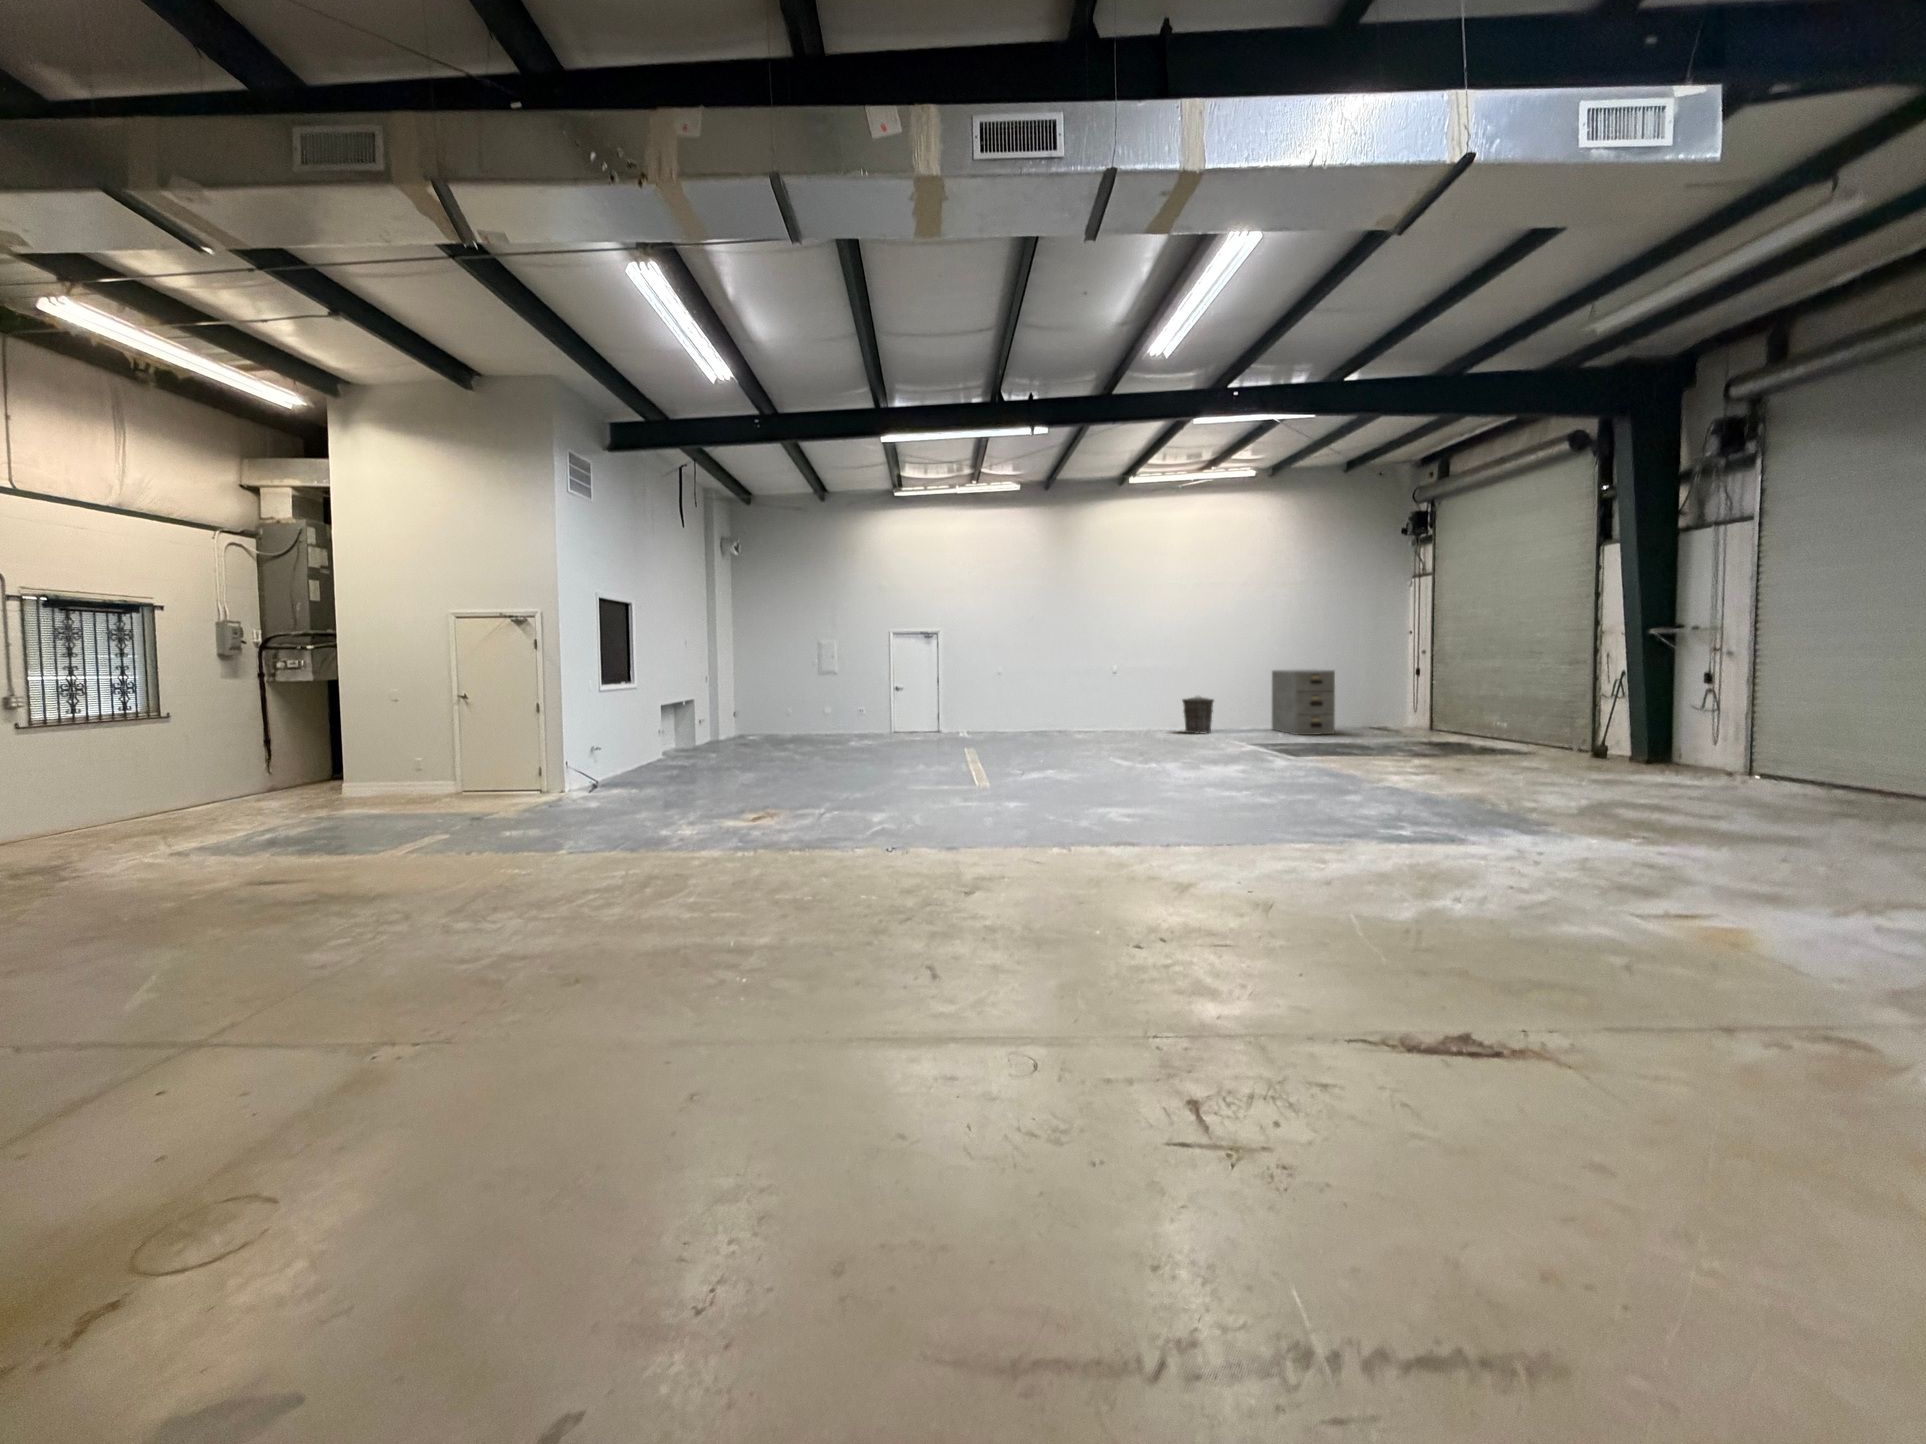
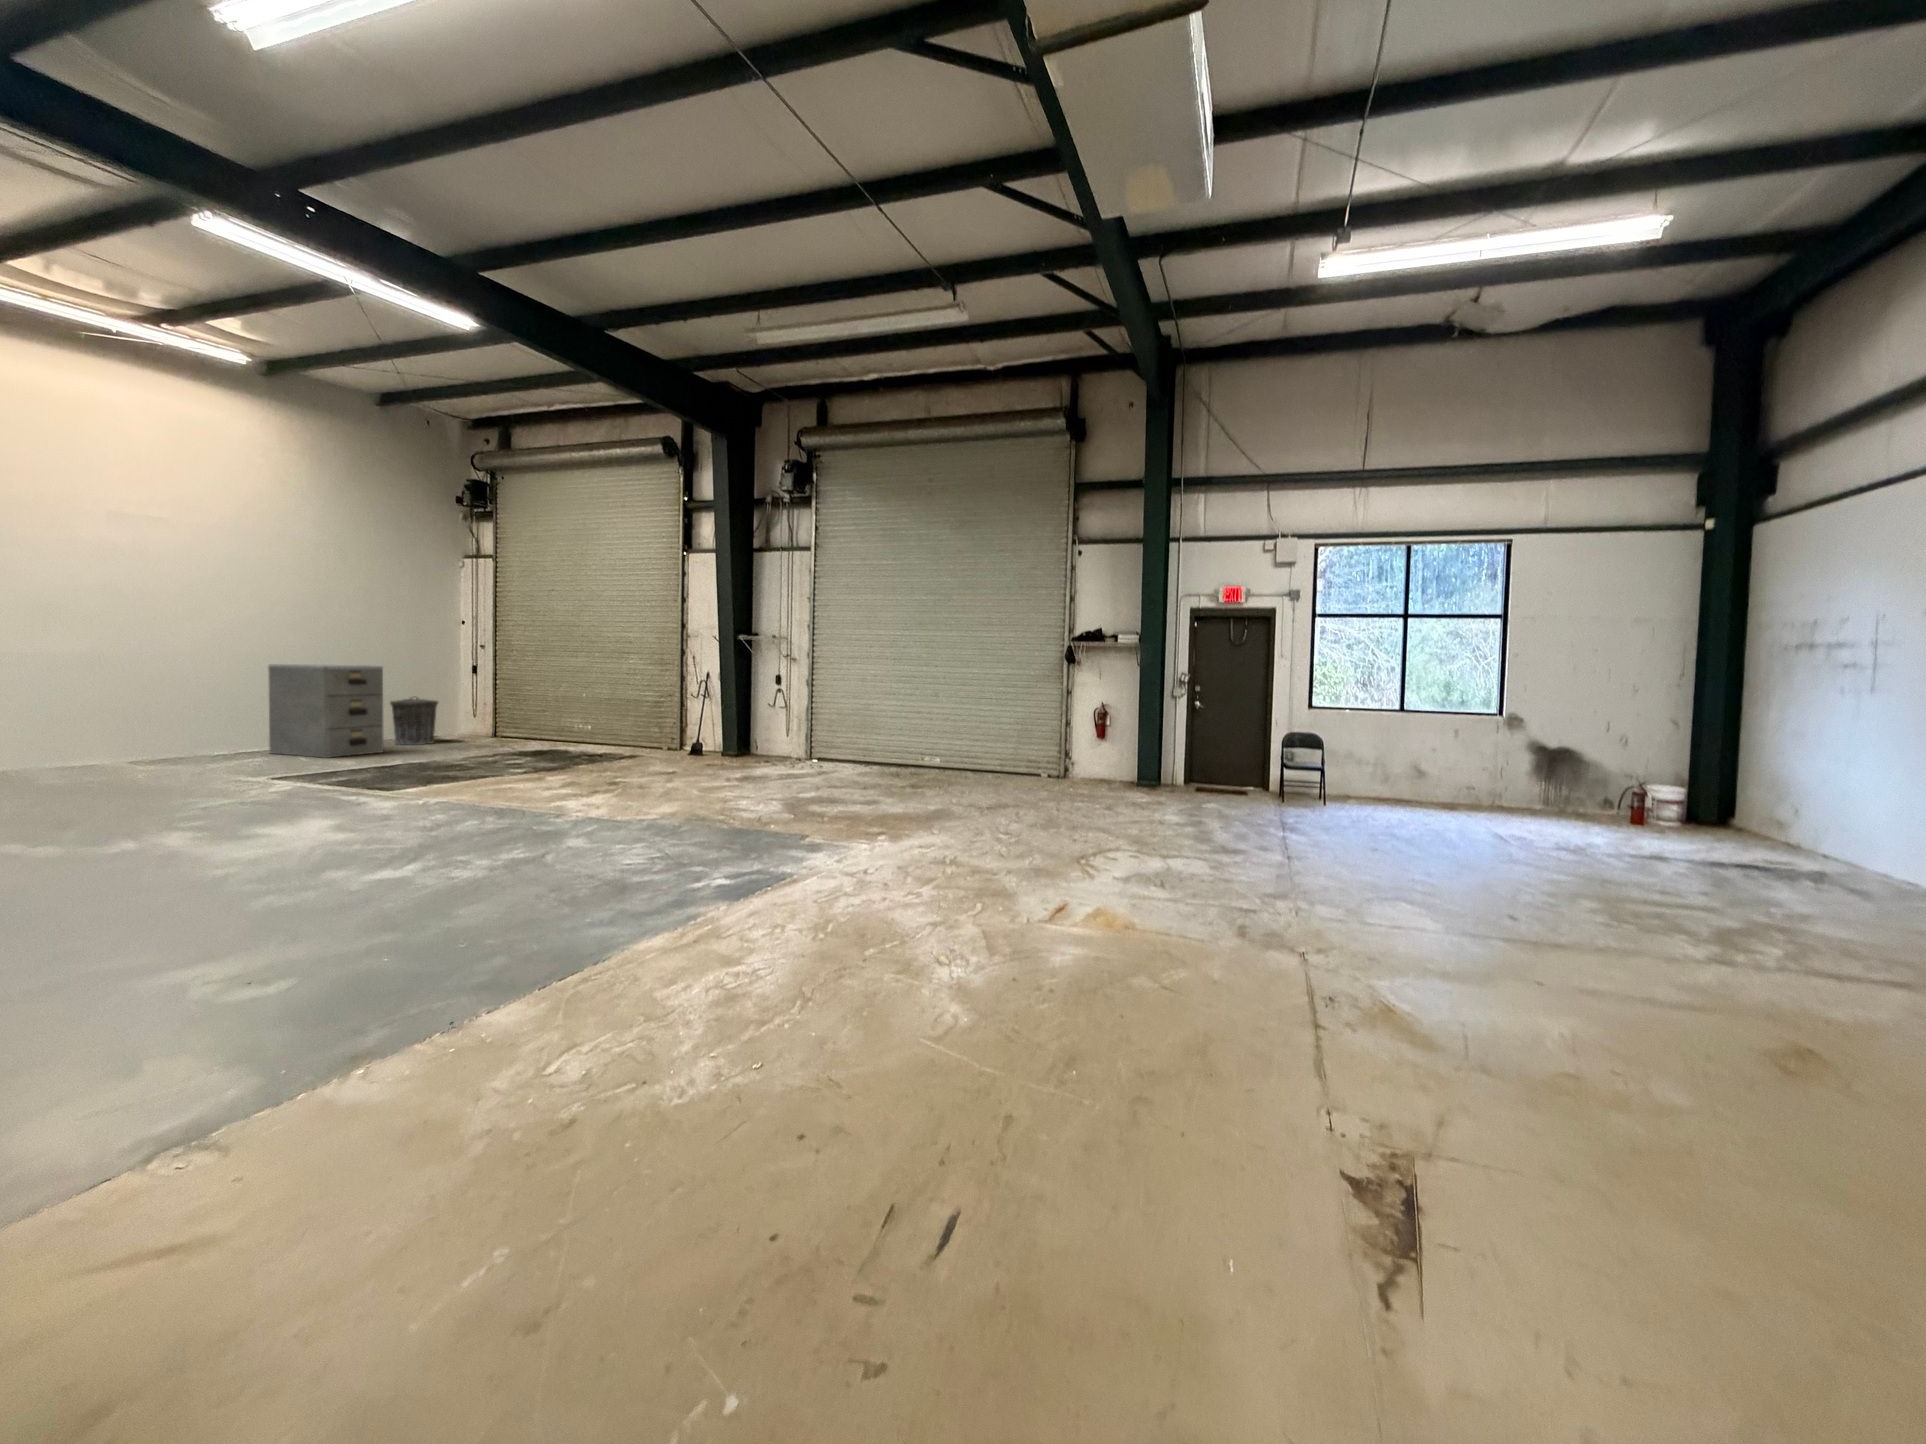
trash can: present [1182,697,1214,733] -> present [390,698,438,745]

